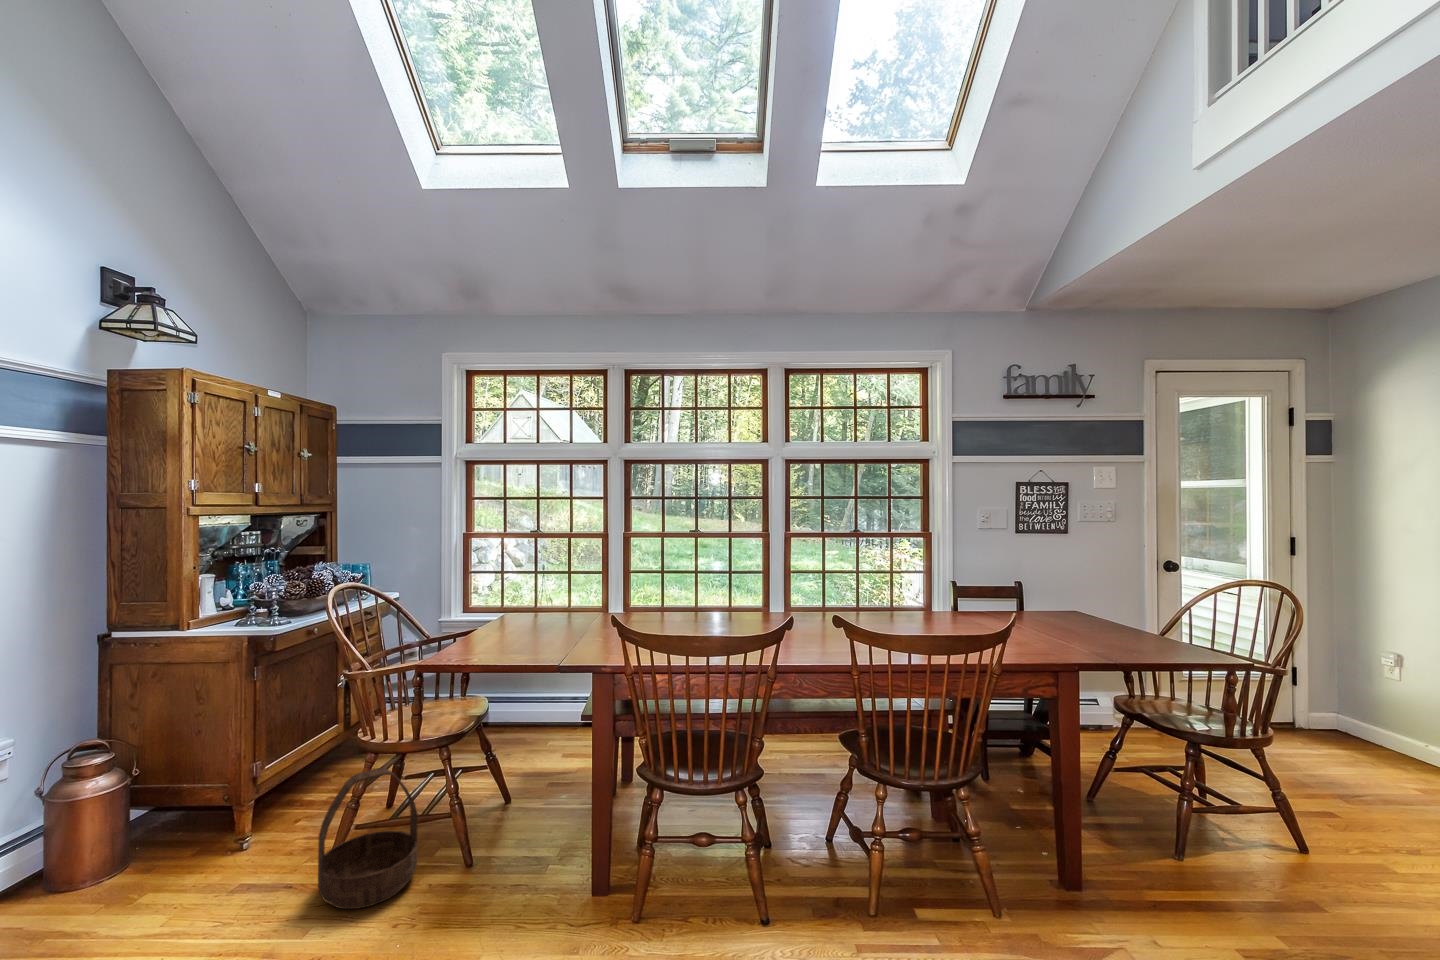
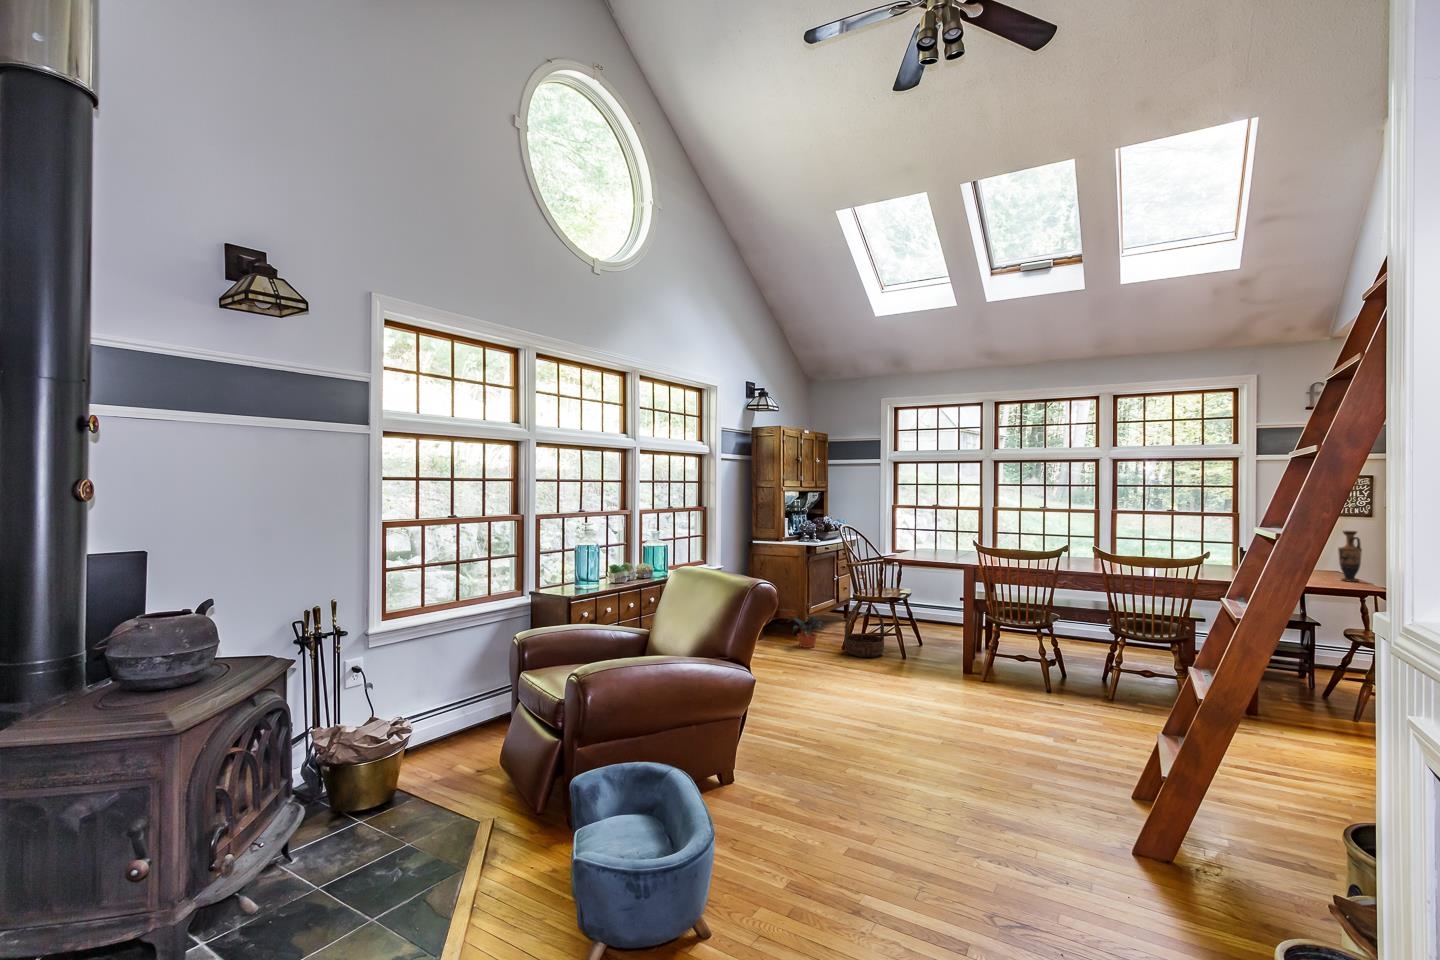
vase: none [1150,569,1184,650] -> present [1338,531,1362,582]
potted plant: none [167,805,279,901] -> present [789,615,822,648]

